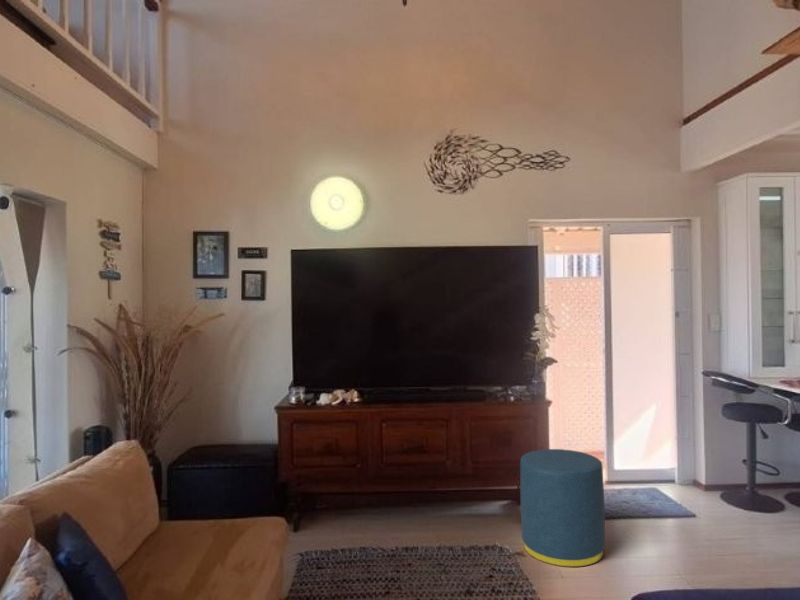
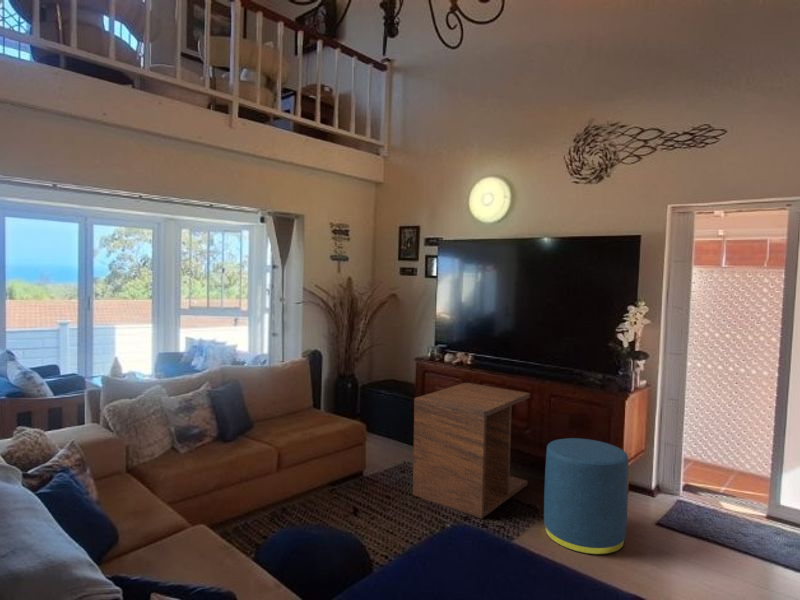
side table: none [366,418,479,584] -> present [413,383,530,519]

